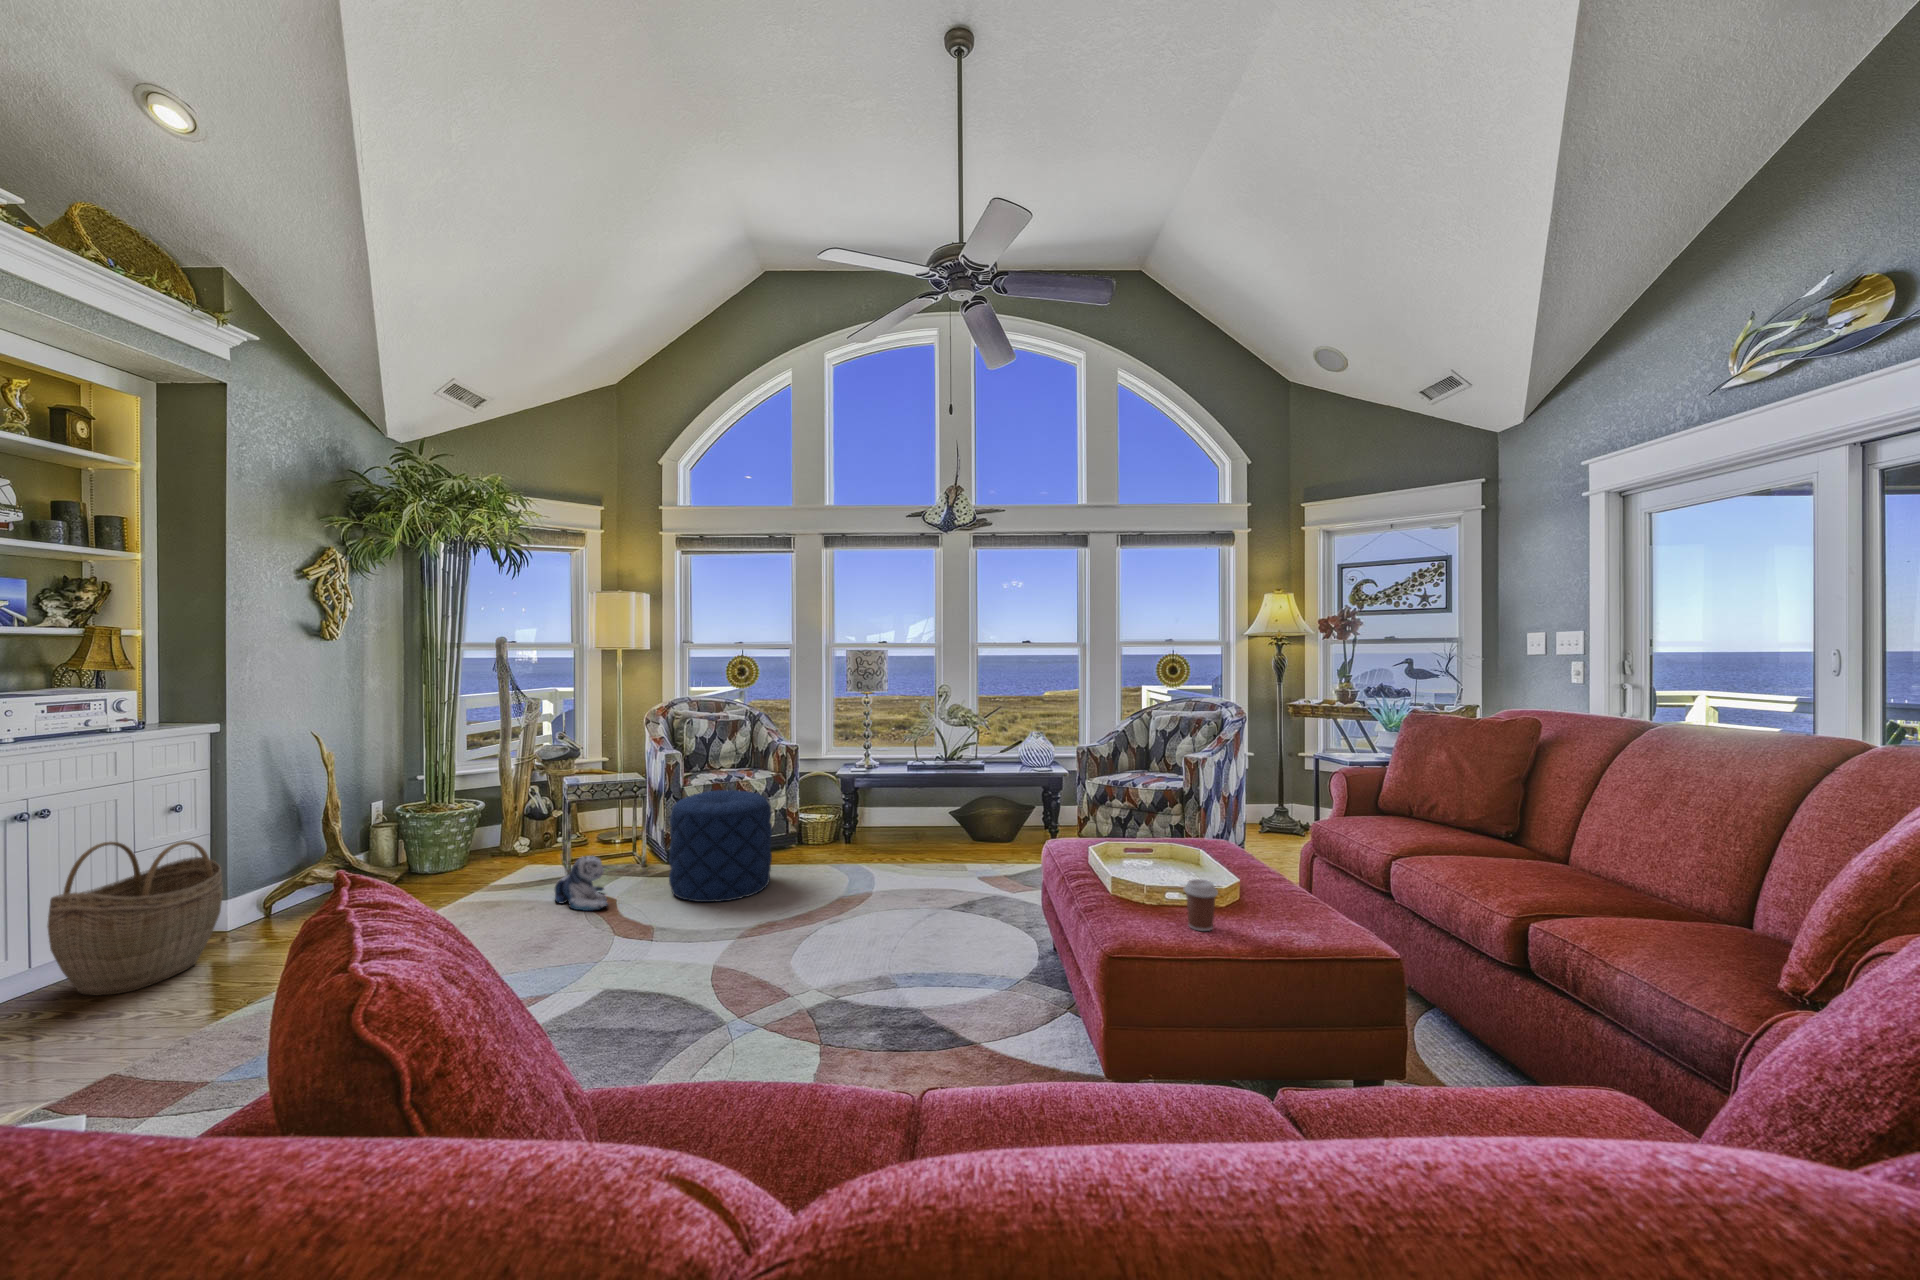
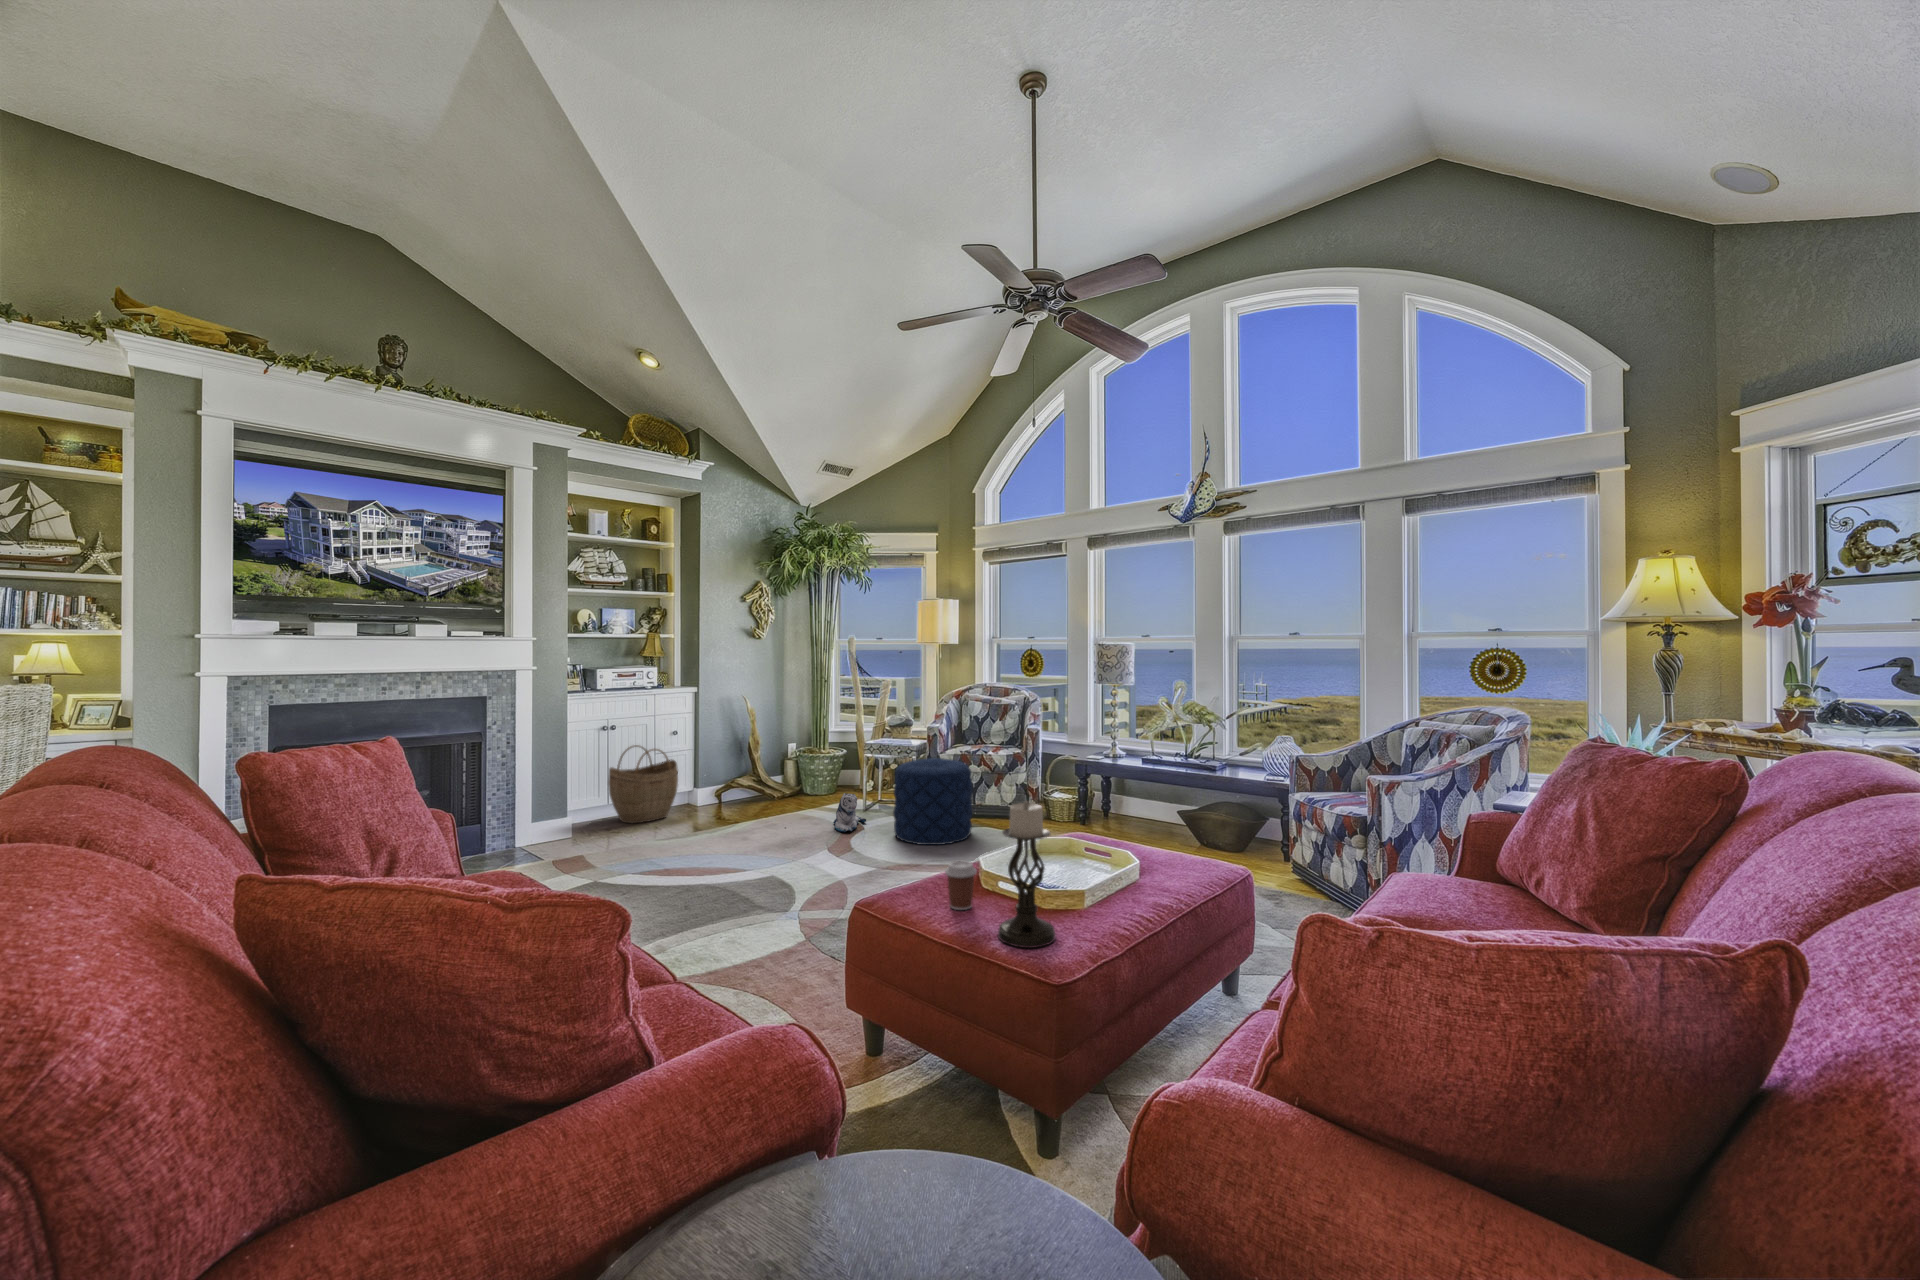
candle holder: none [1265,805,1326,945] -> present [998,801,1055,948]

